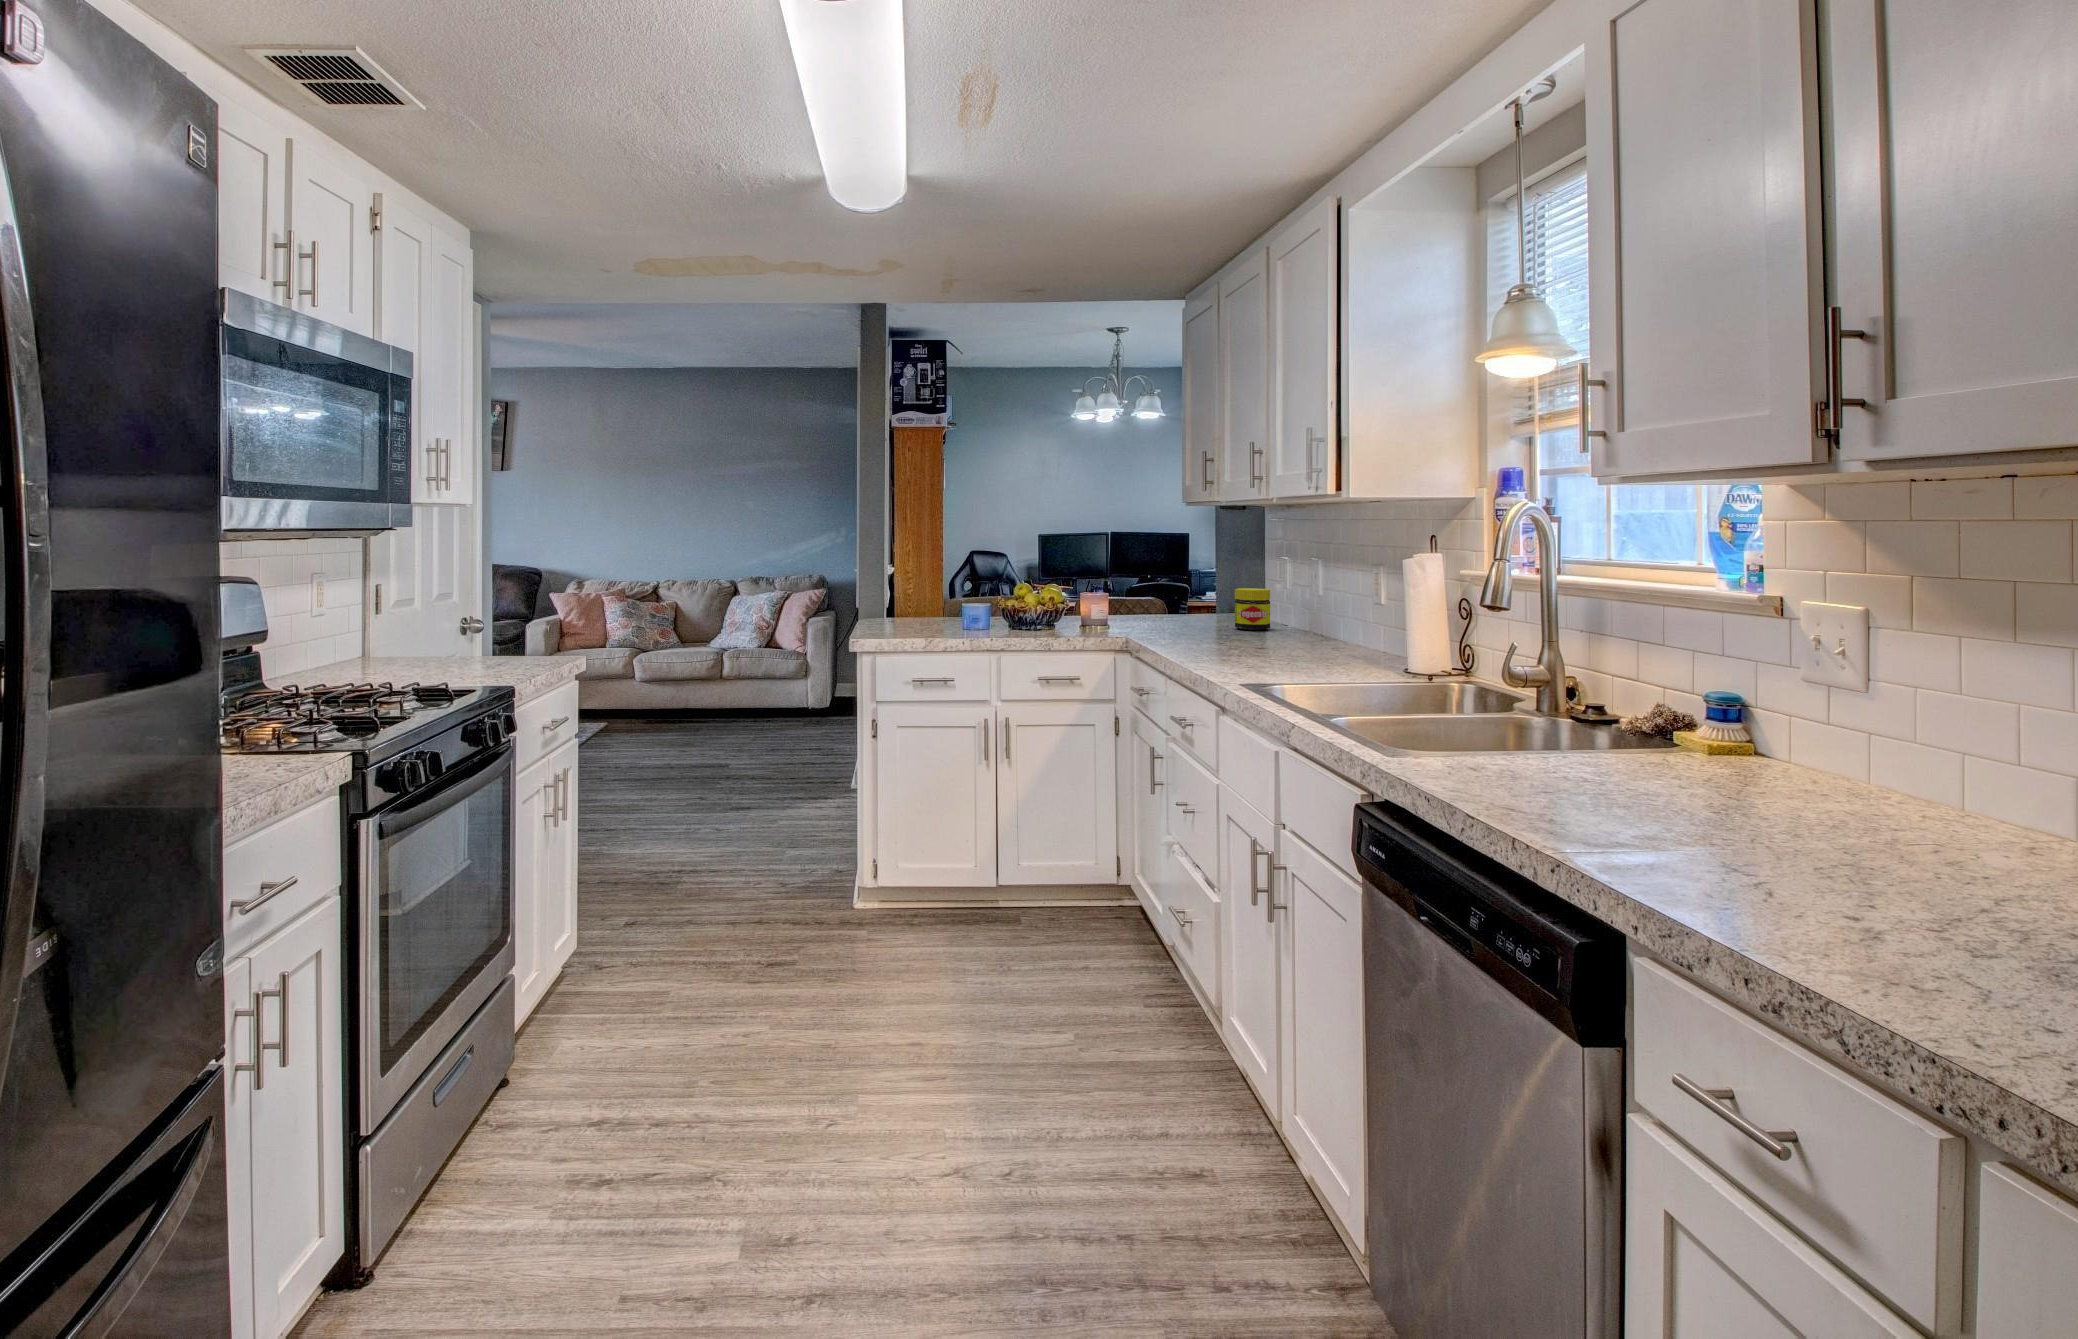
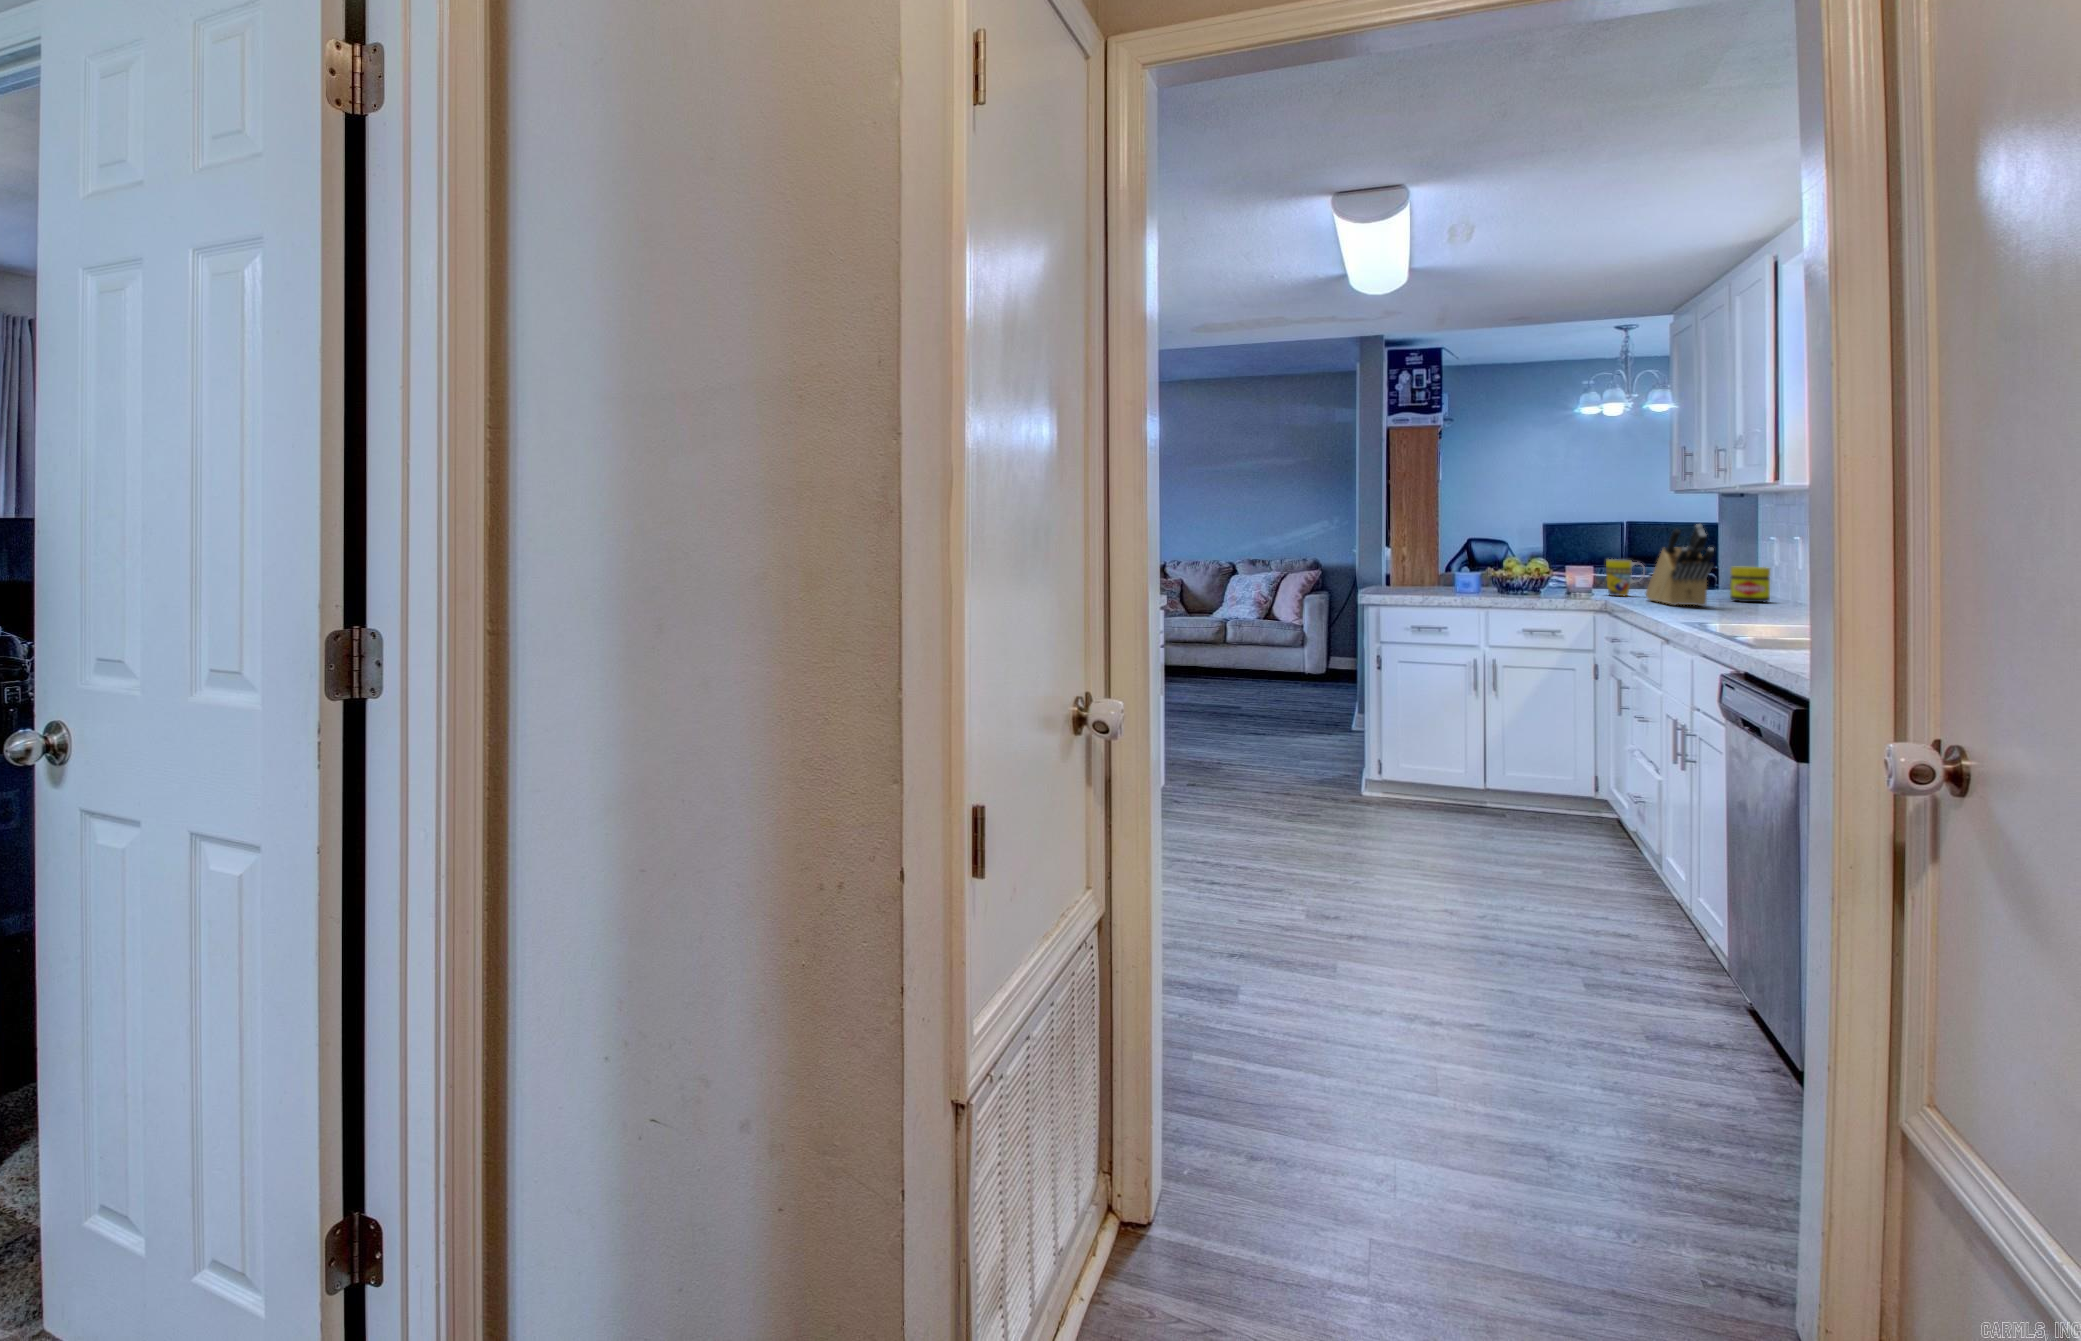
knife block: none [1161,541,1236,642] -> present [1645,524,1714,606]
mug: none [1119,583,1157,627] -> present [1606,559,1643,596]

